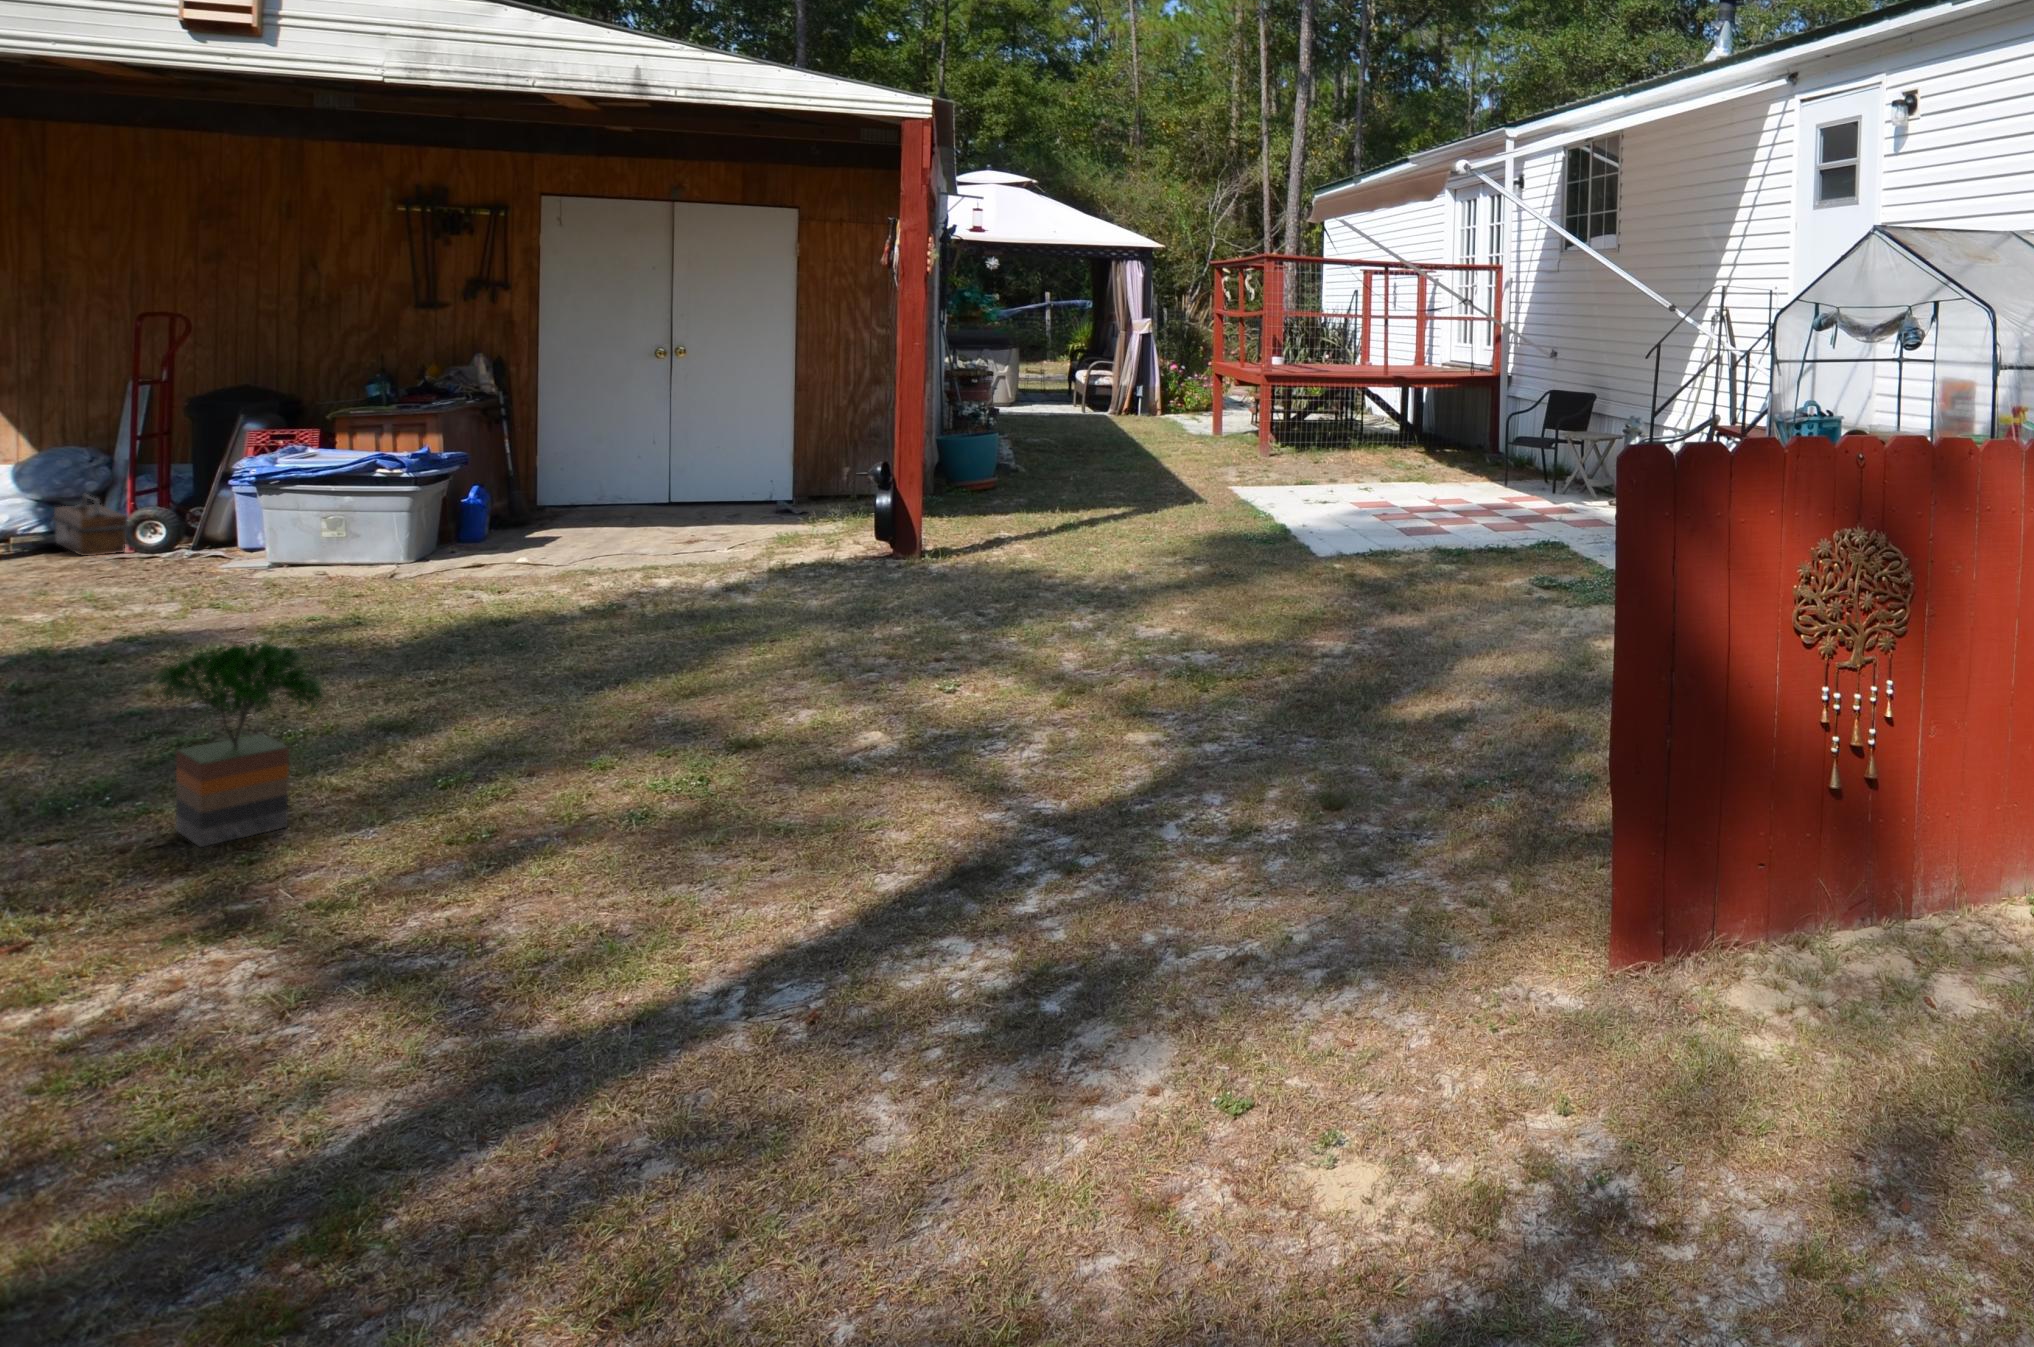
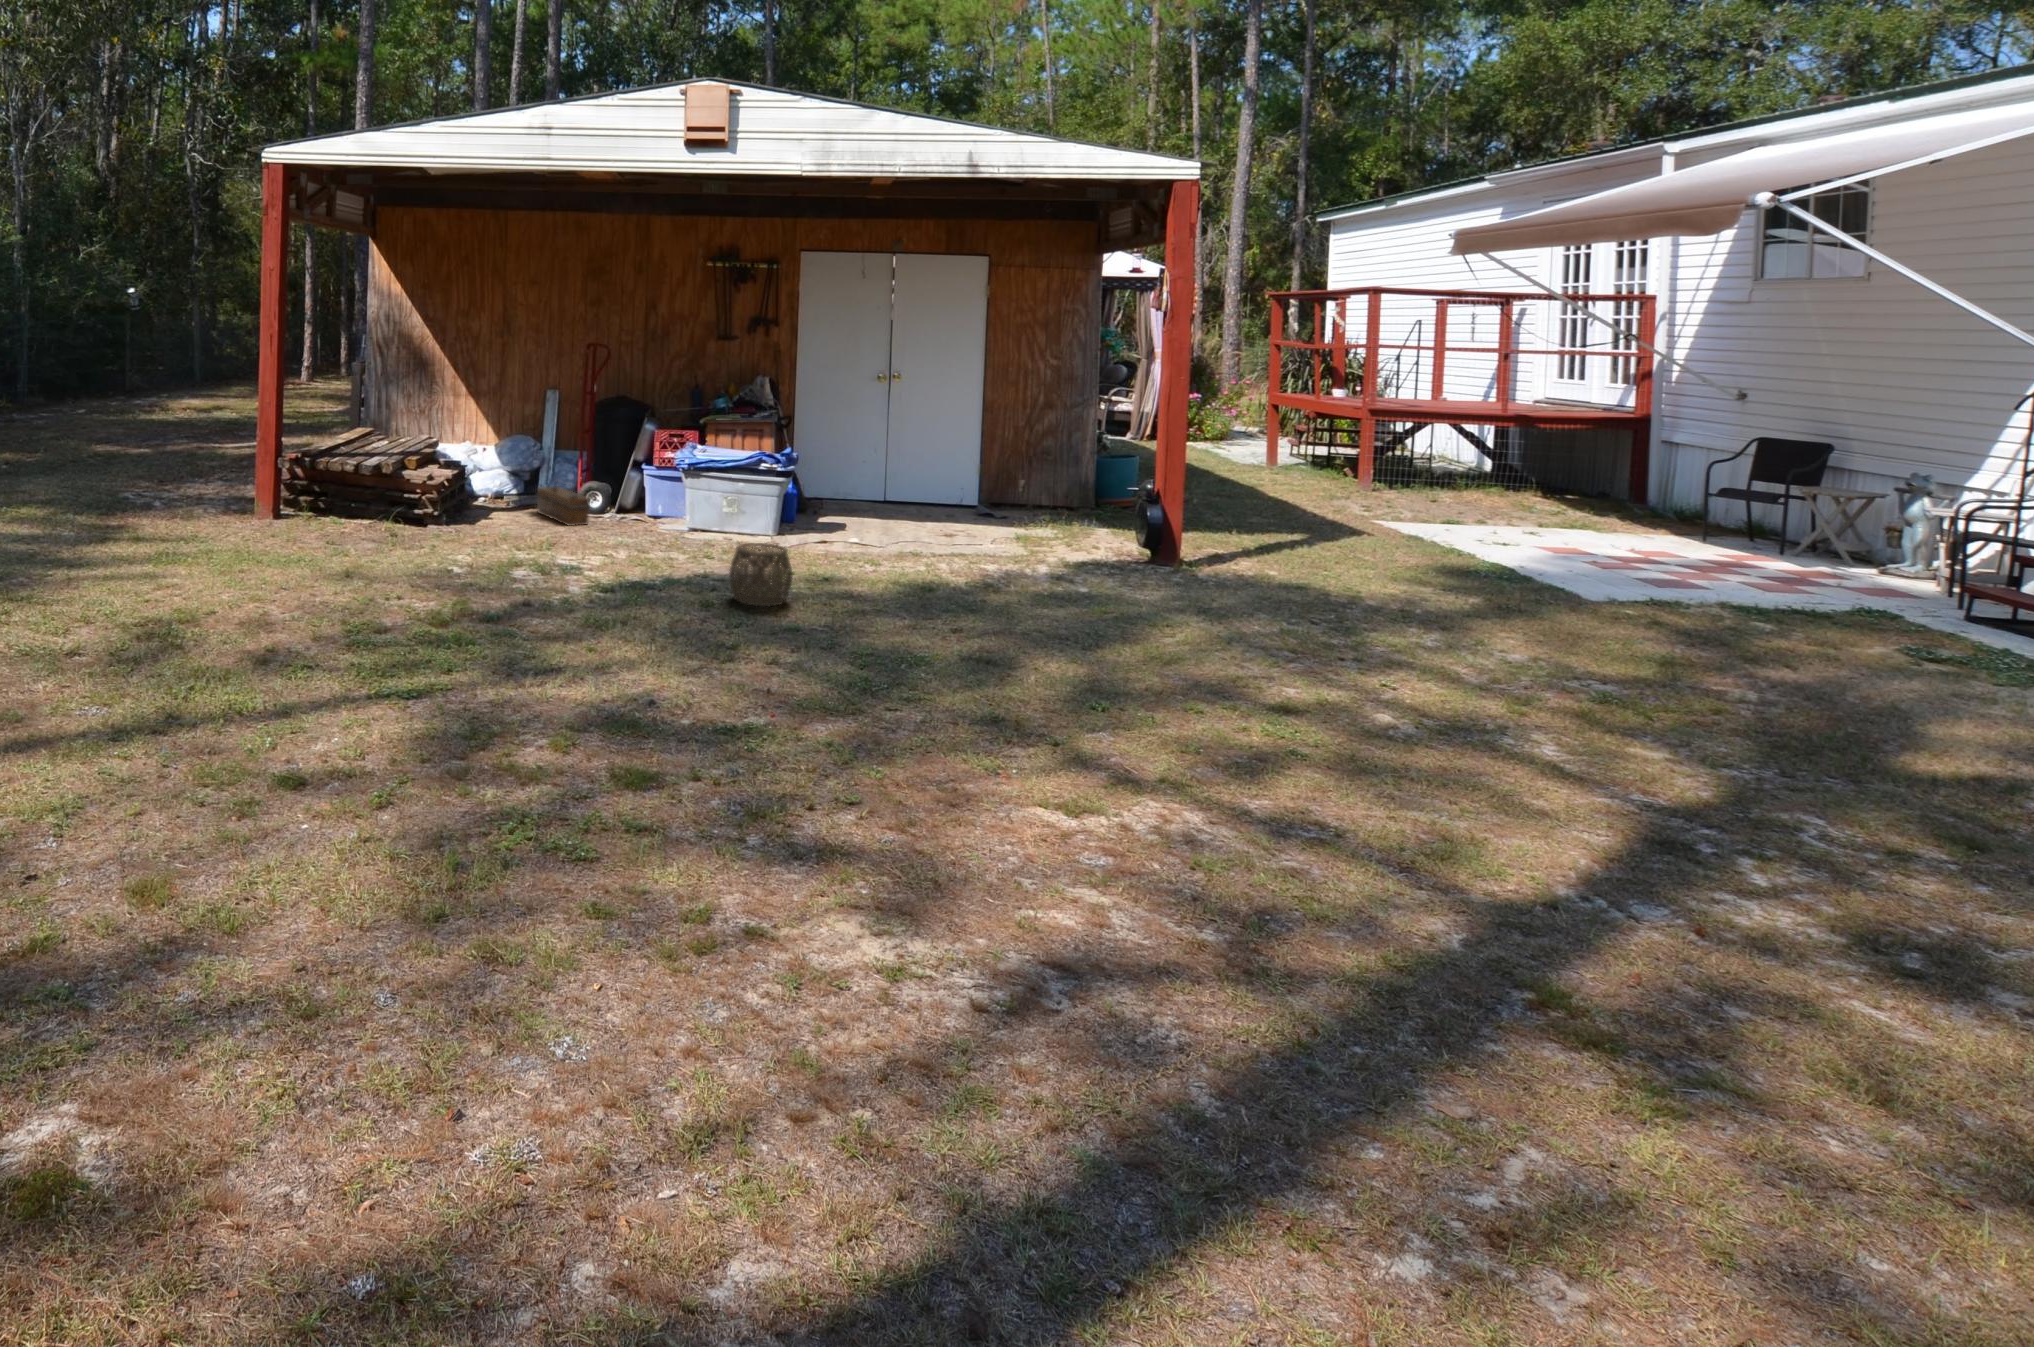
woven basket: none [180,548,291,631] -> present [730,543,792,606]
potted tree: present [155,642,325,847] -> none [1025,666,1153,833]

